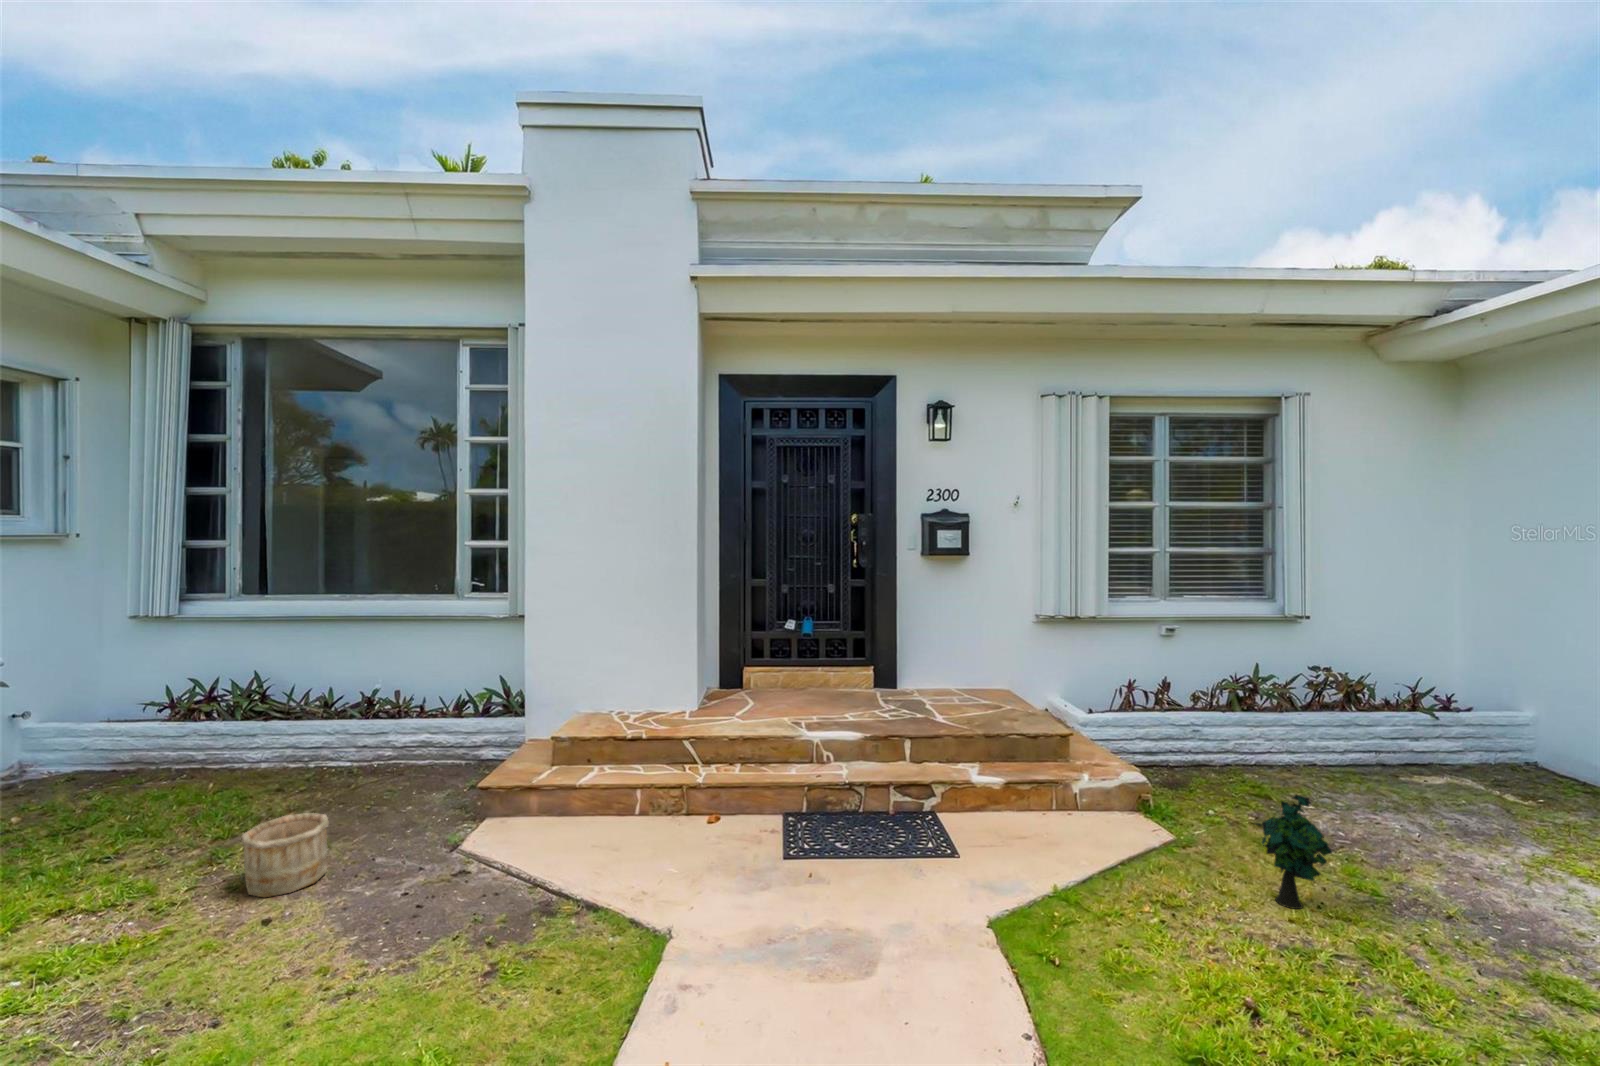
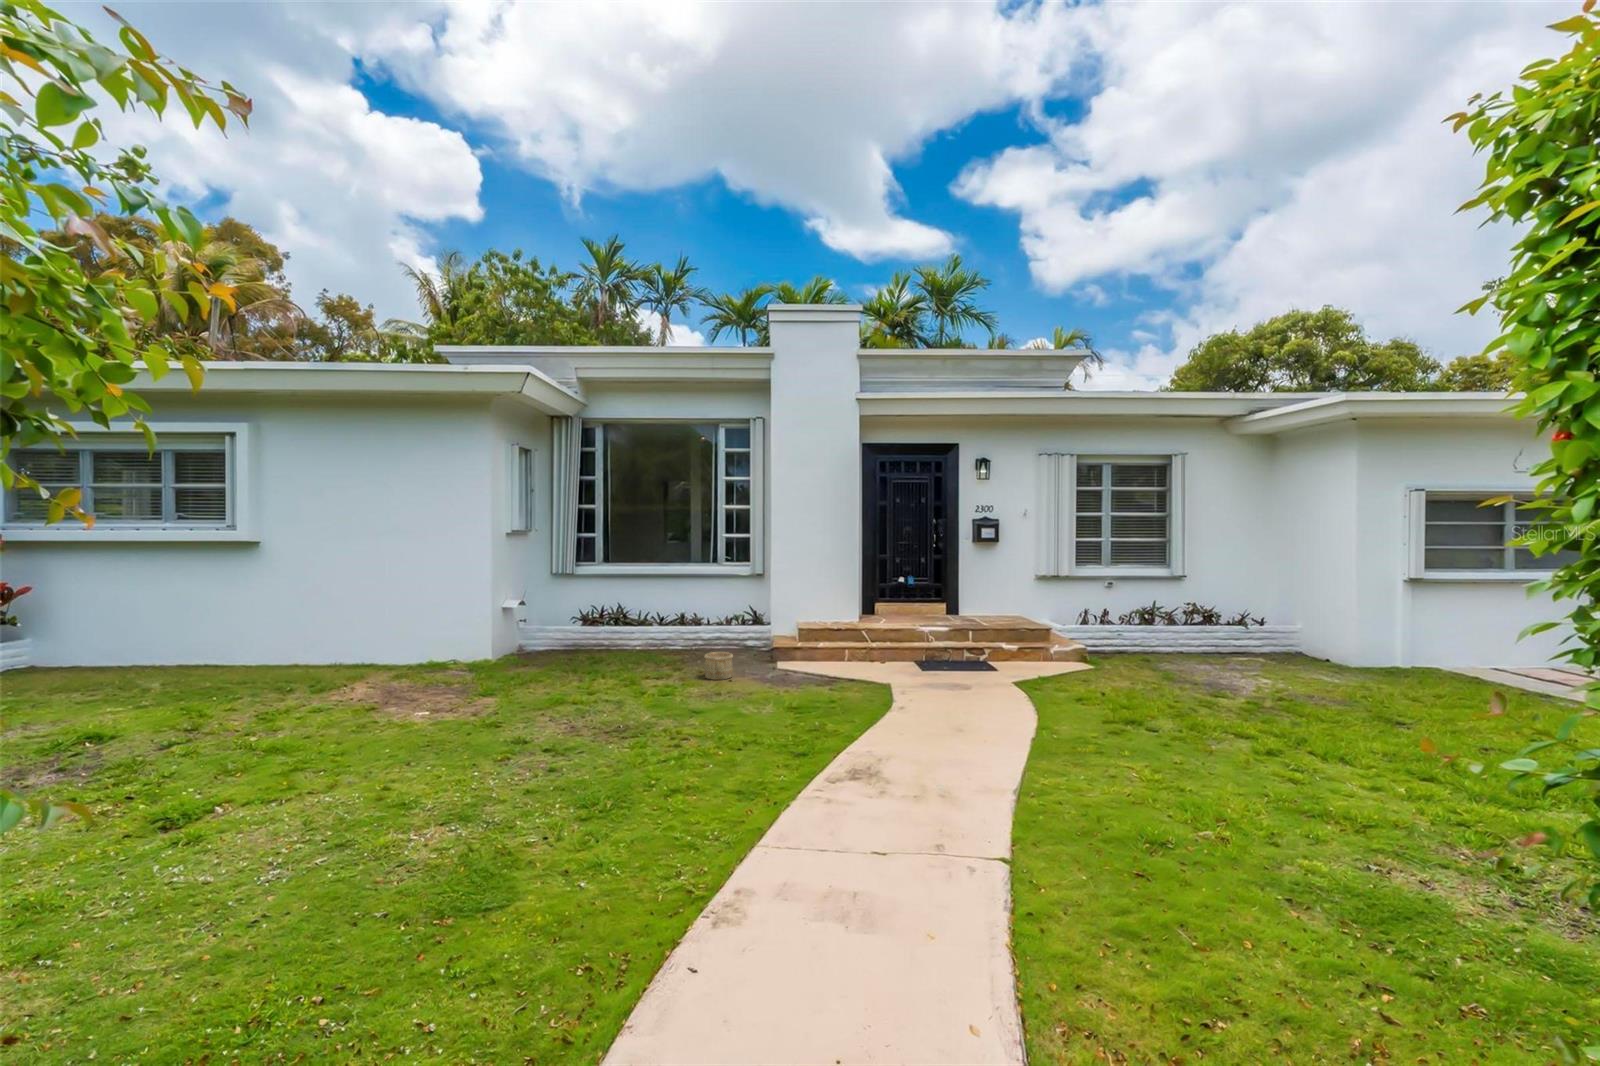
decorative plant: present [1255,795,1333,909] -> none [1119,638,1148,682]

